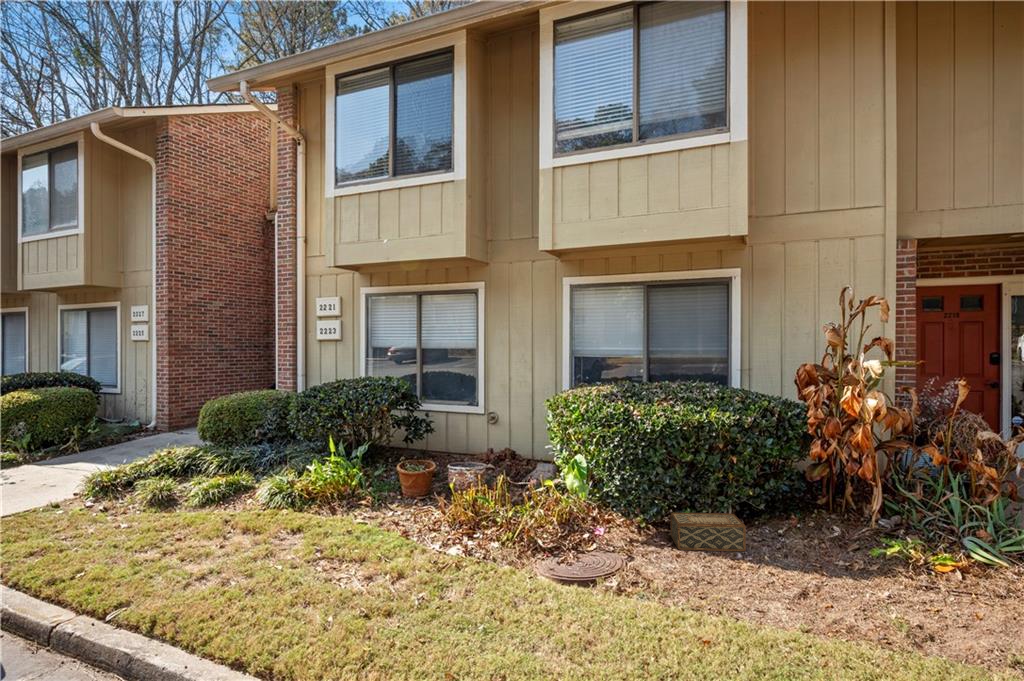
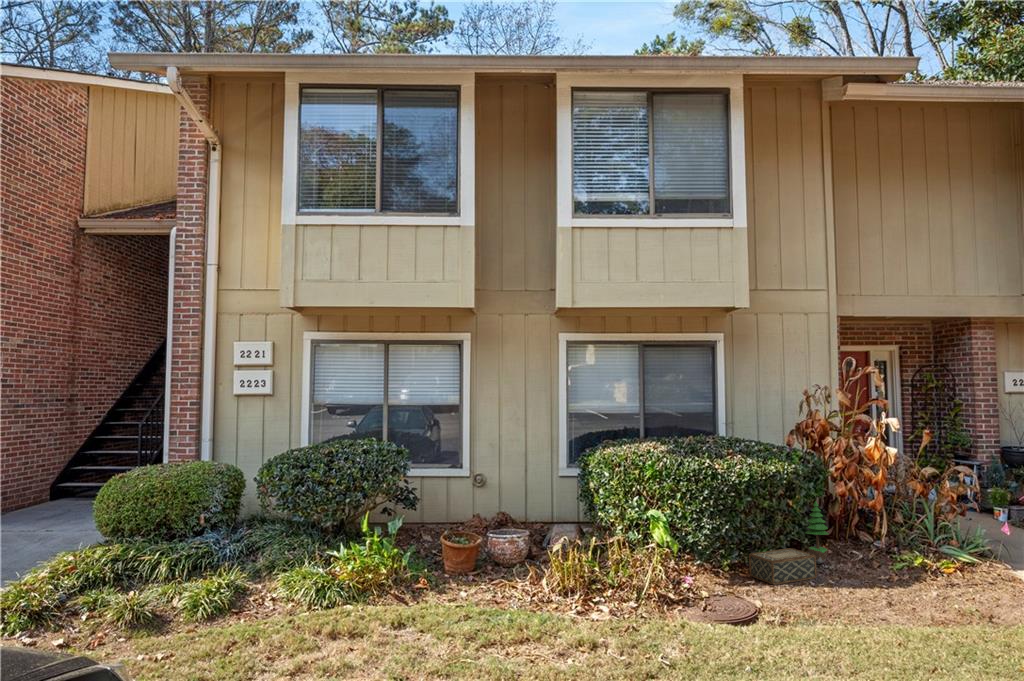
potted tree: none [765,463,794,538] -> present [805,501,829,564]

